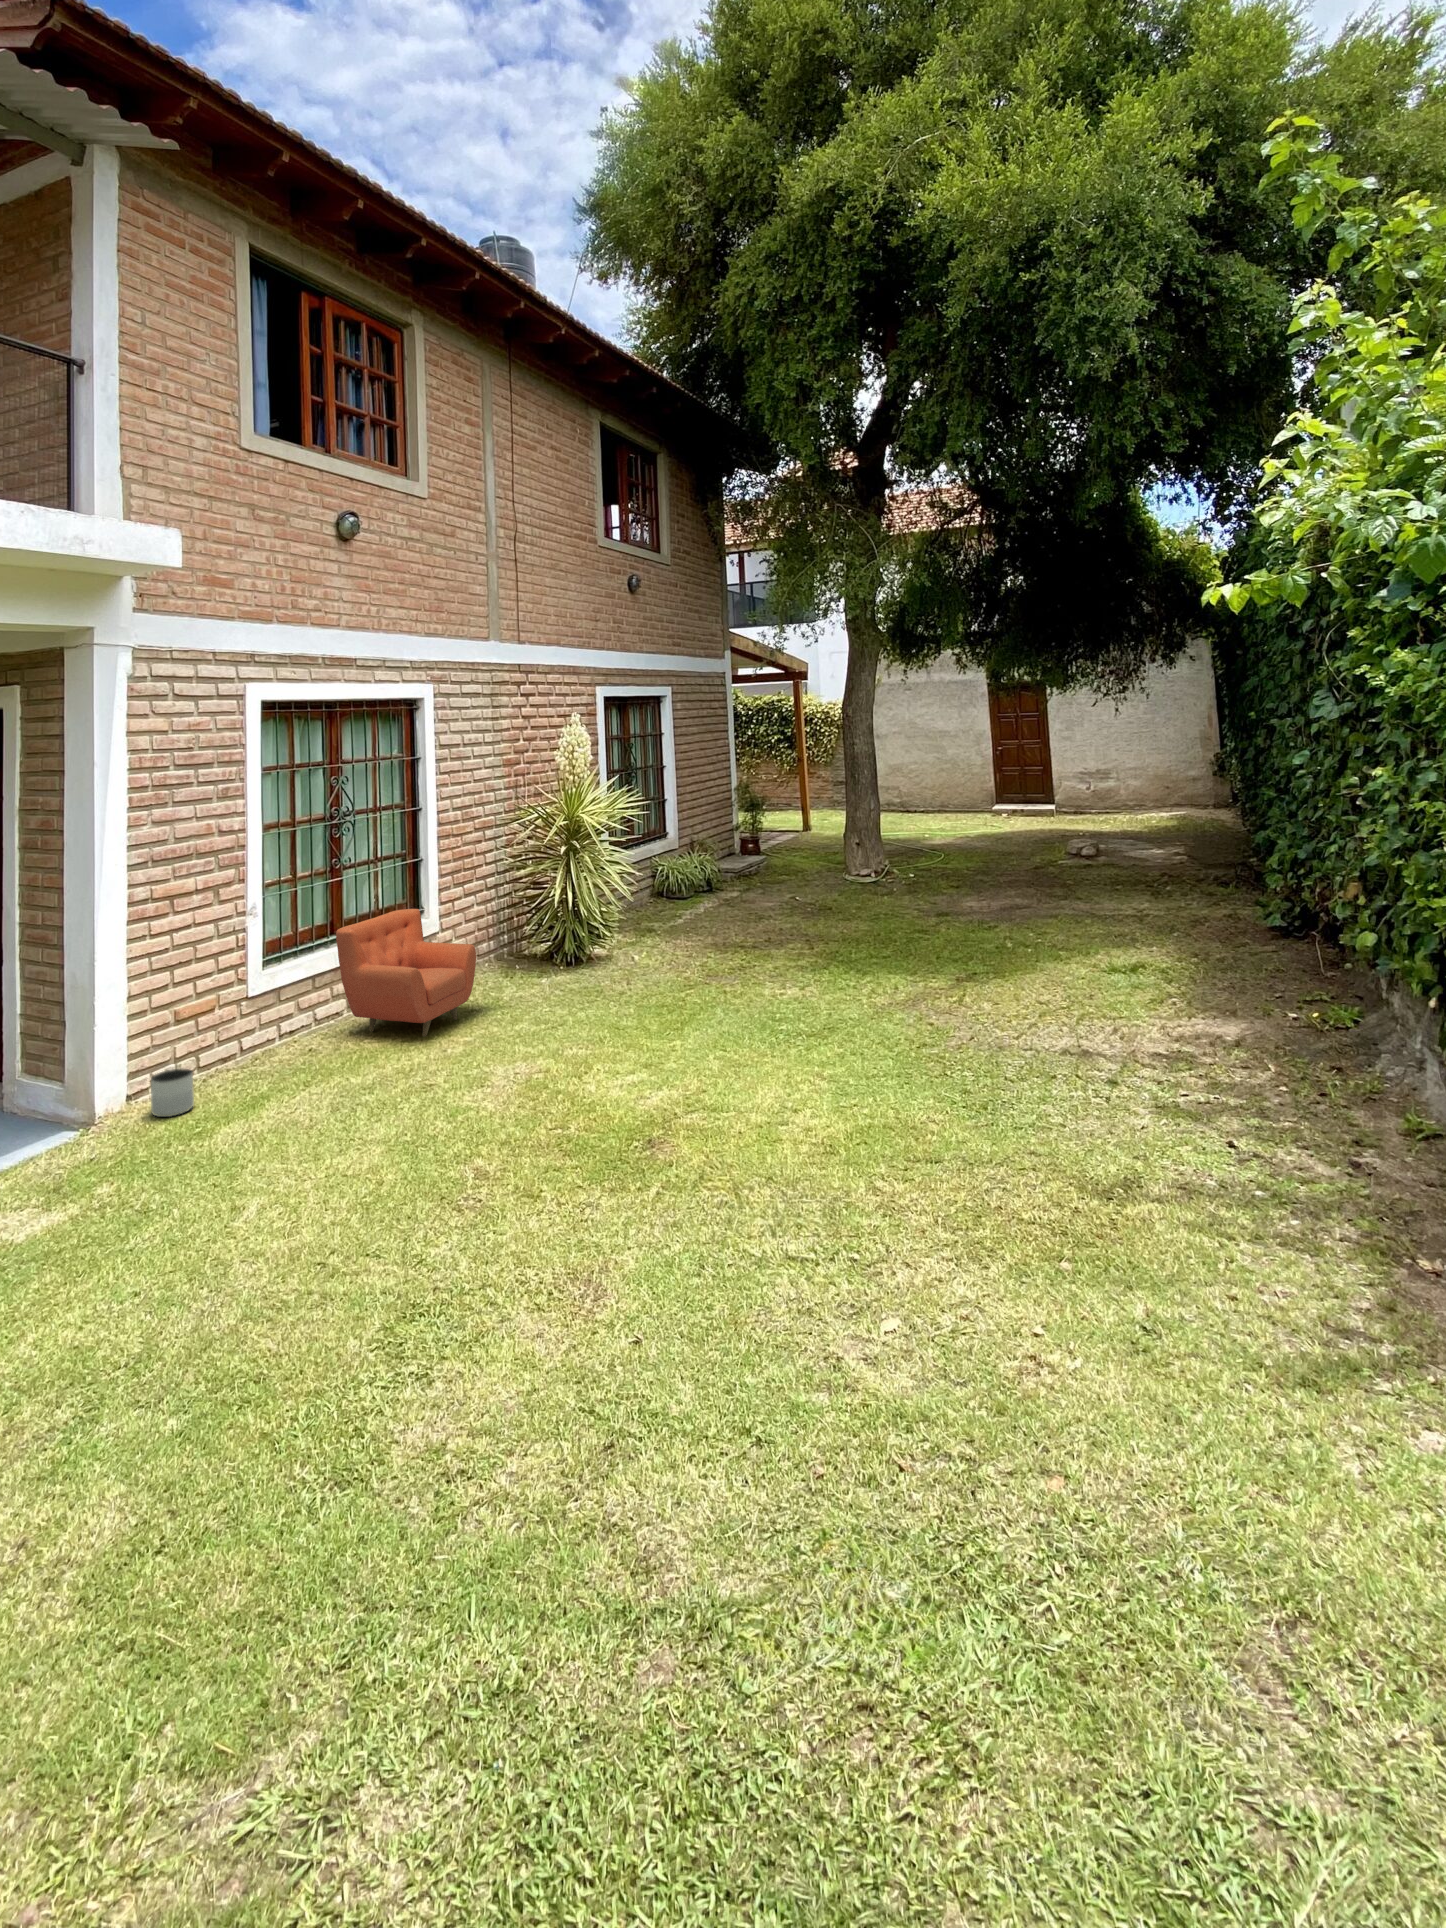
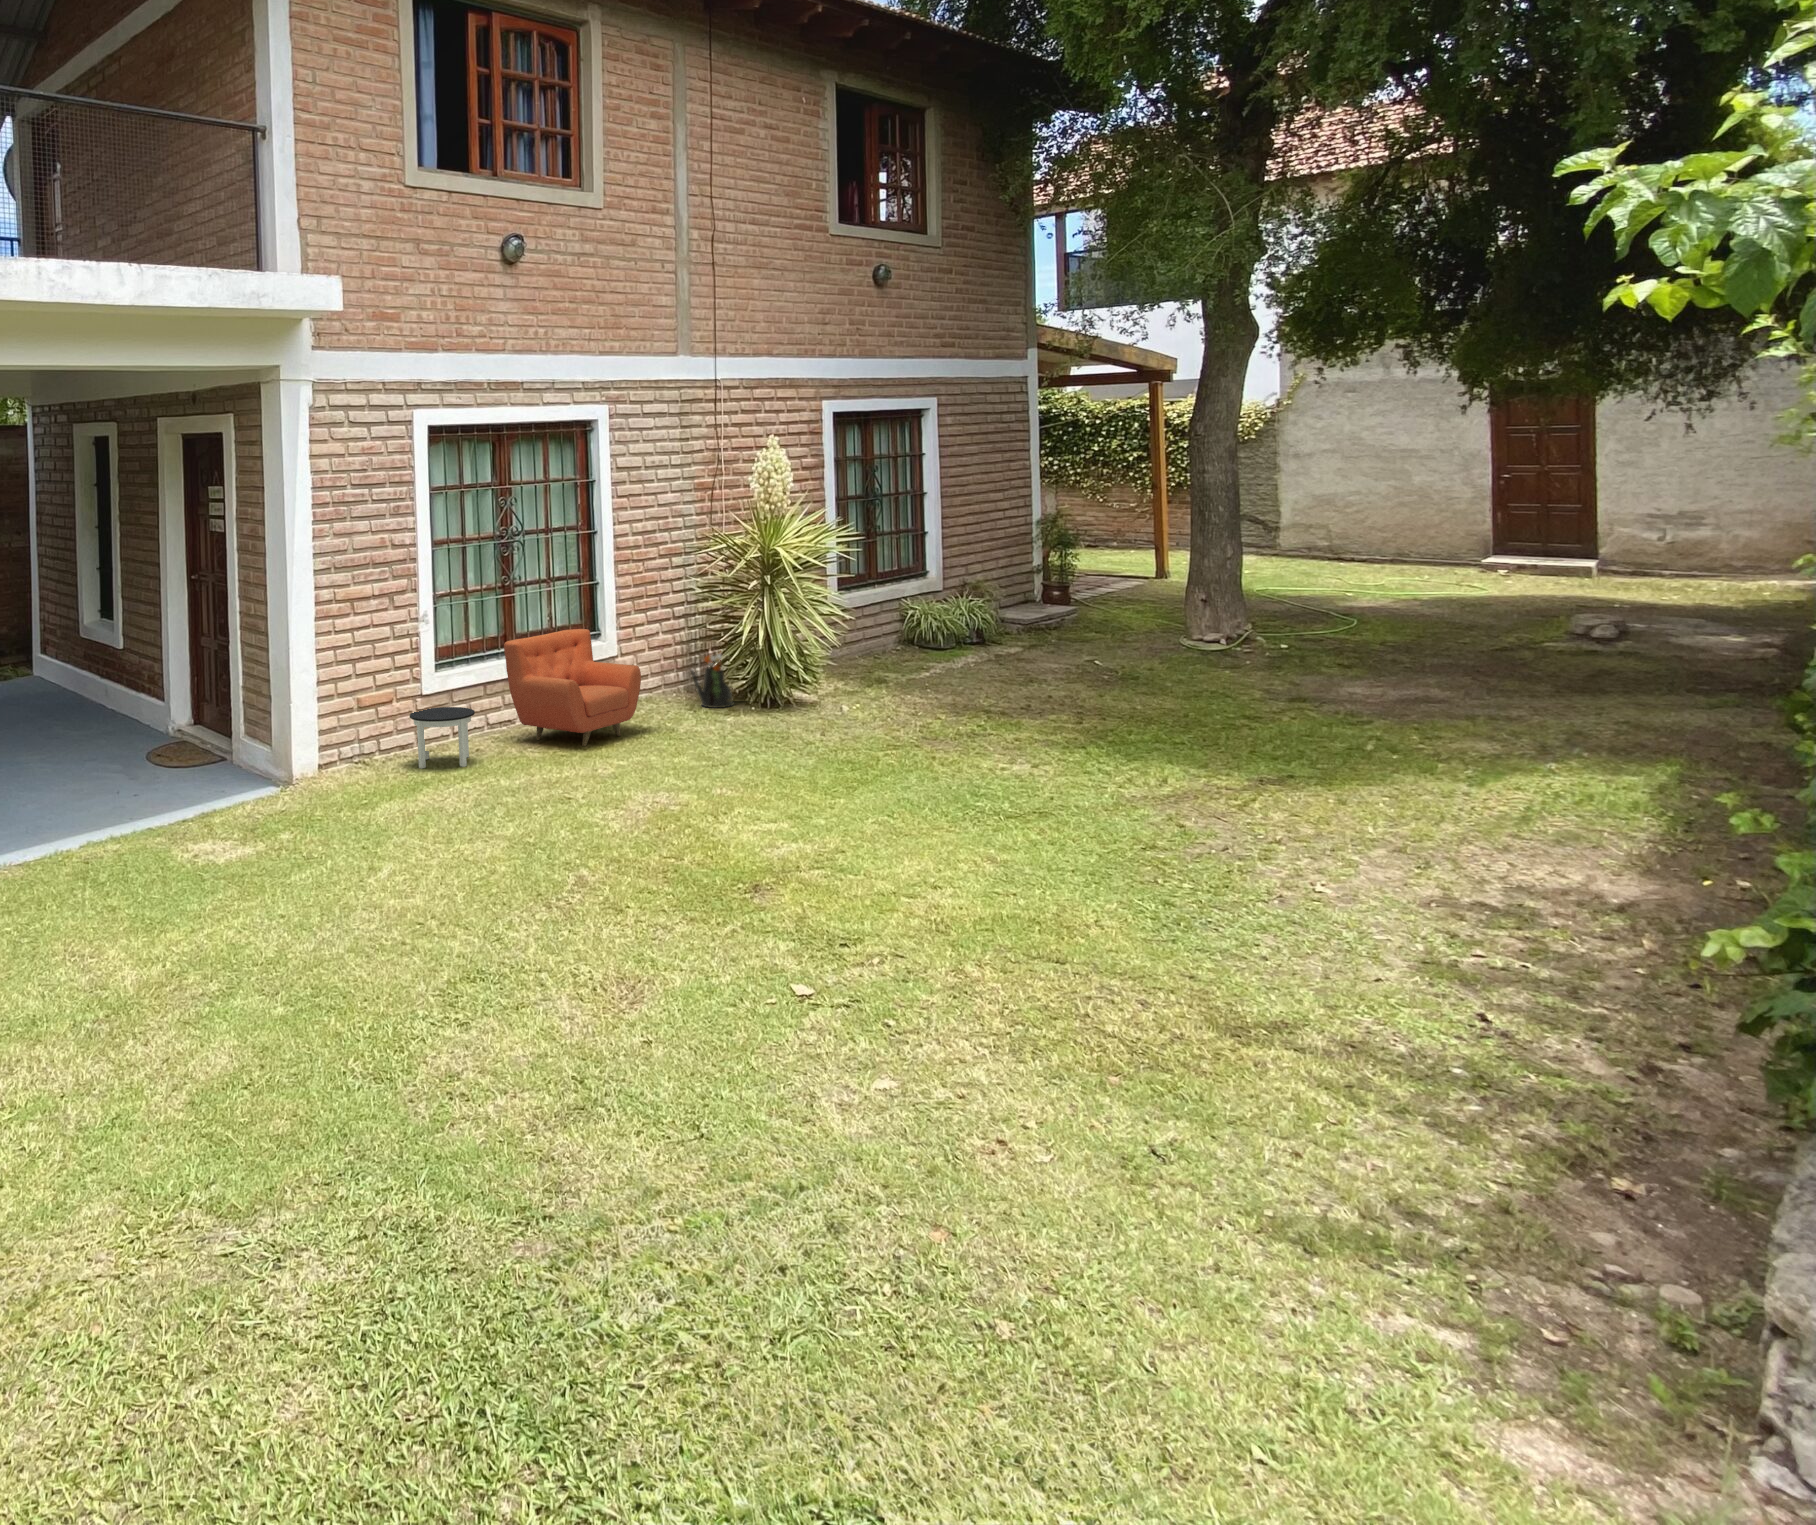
watering can: none [510,917,553,976] -> present [691,653,733,708]
round table: none [235,1008,311,1086] -> present [410,707,475,768]
planter: present [151,1069,194,1117] -> none [339,746,374,782]

